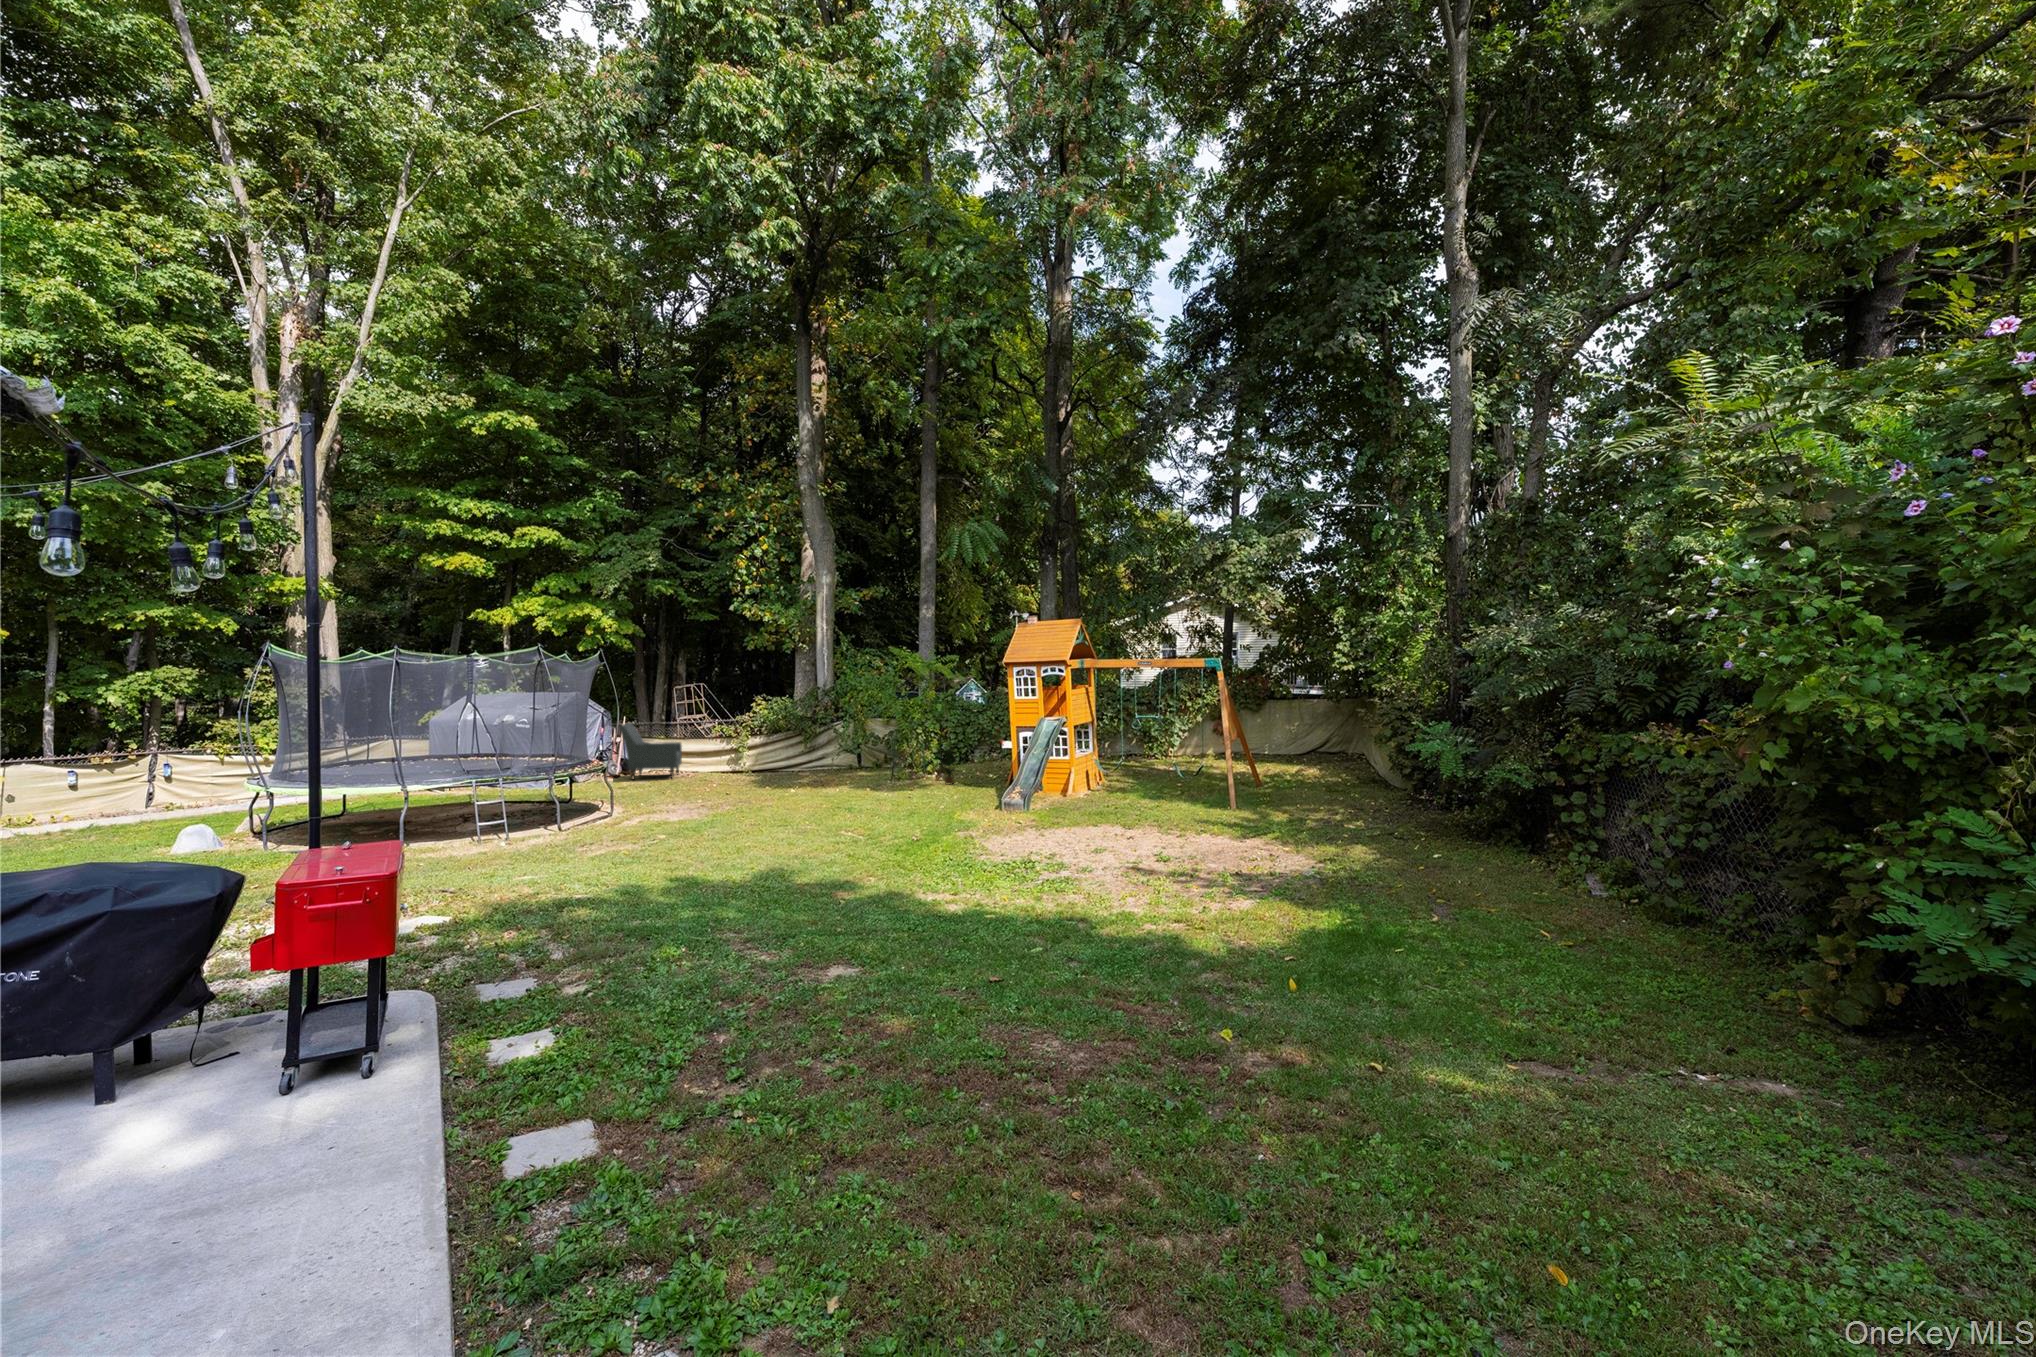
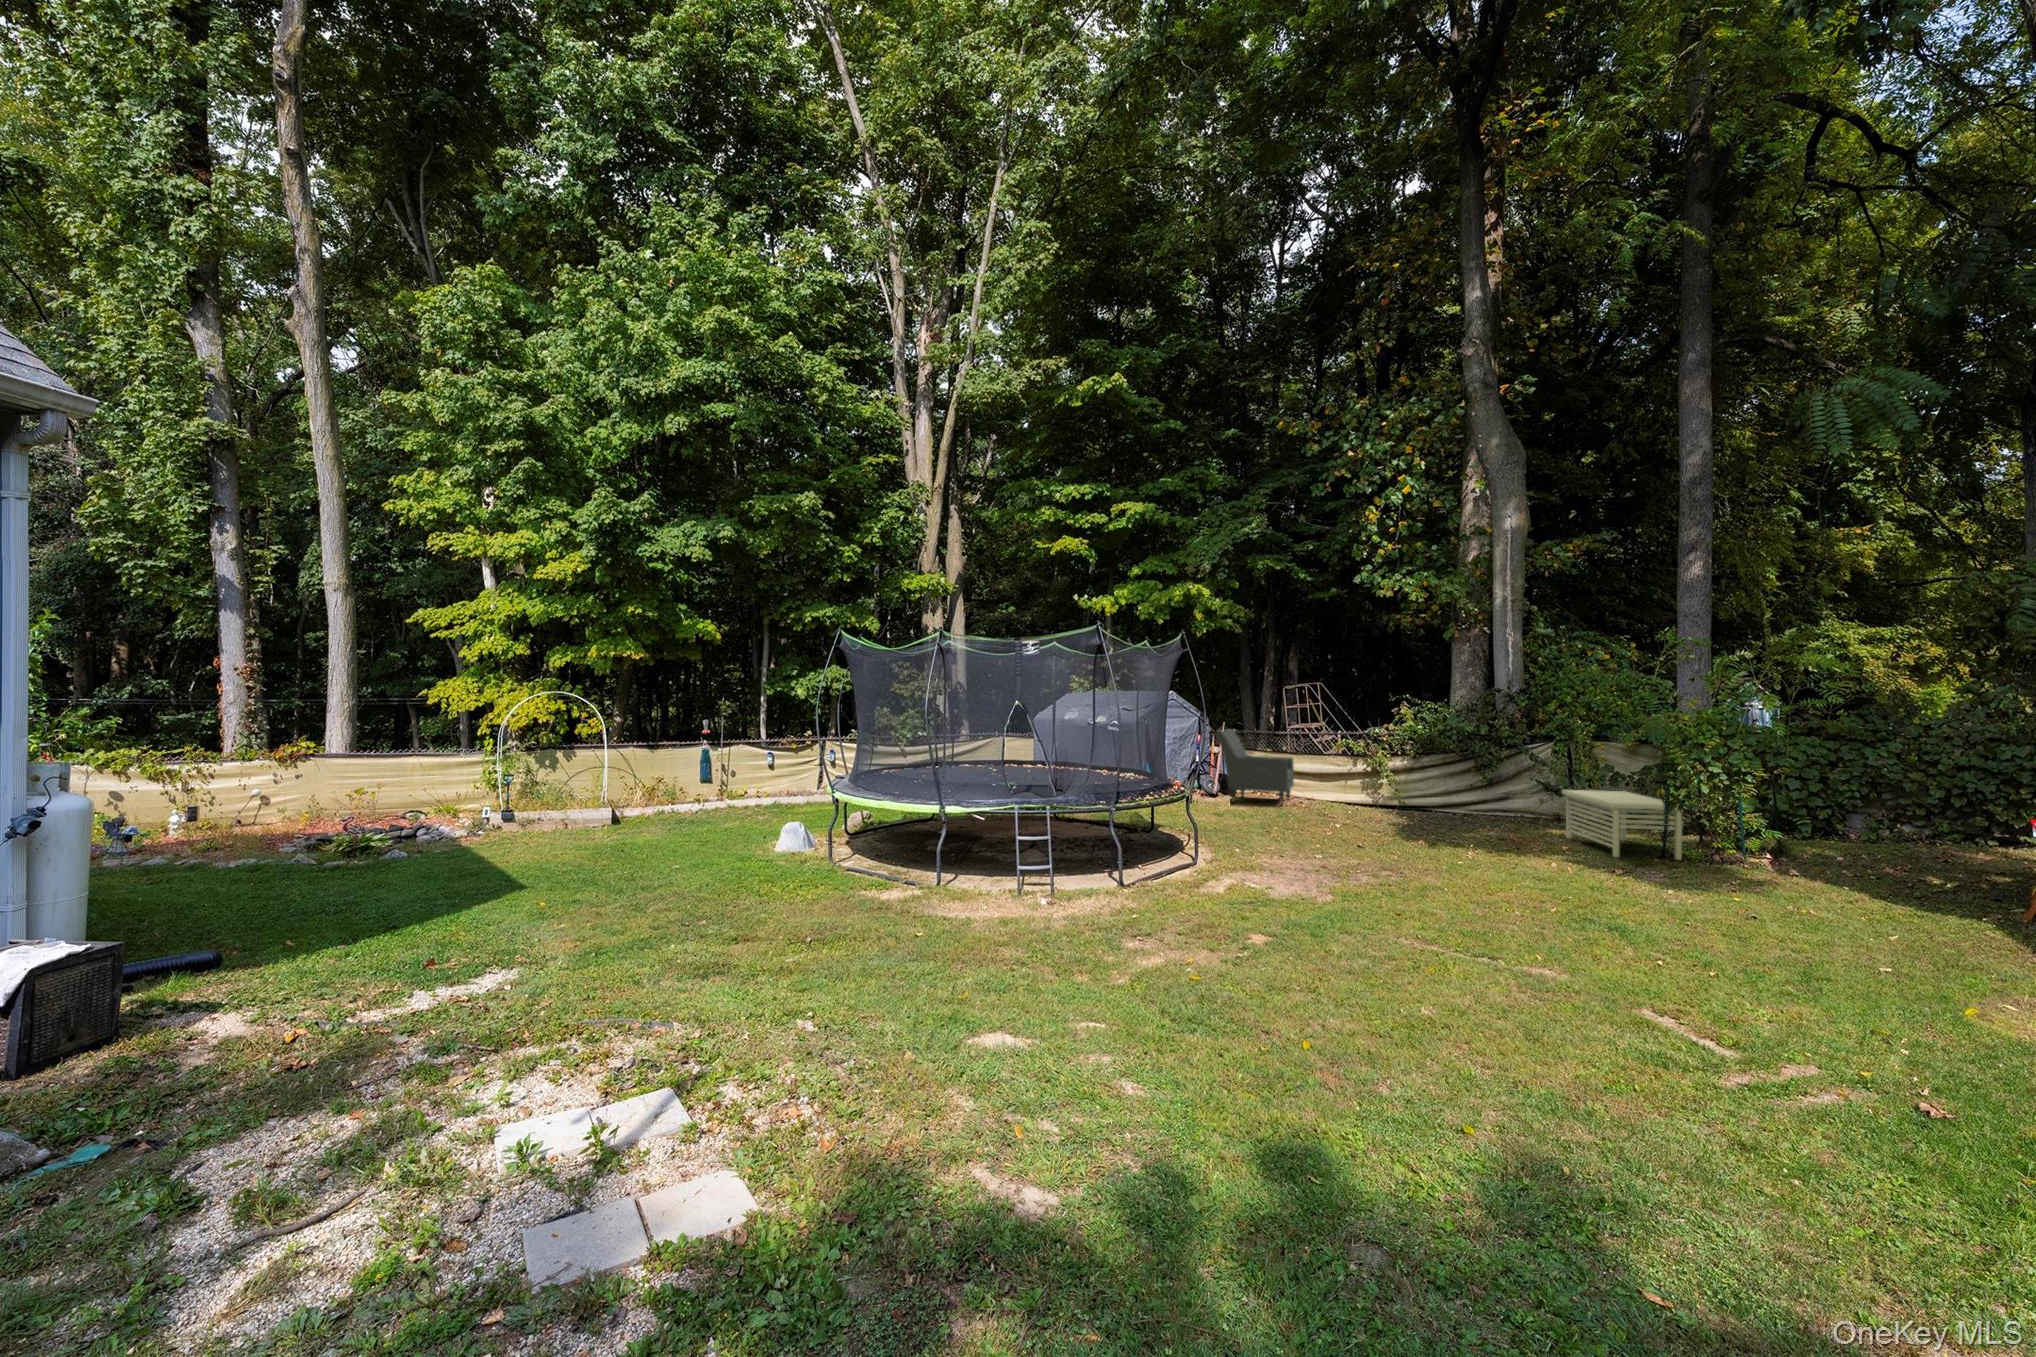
potted plant: present [939,746,956,784] -> none [1747,796,1807,870]
storage bench: none [851,750,908,787] -> present [1562,790,1682,860]

